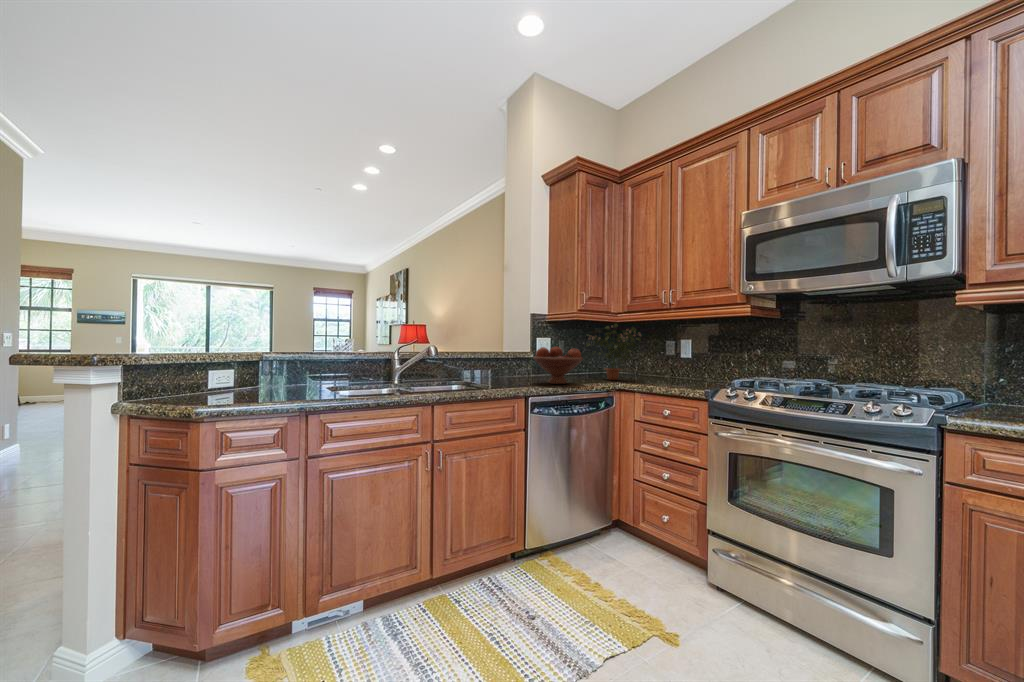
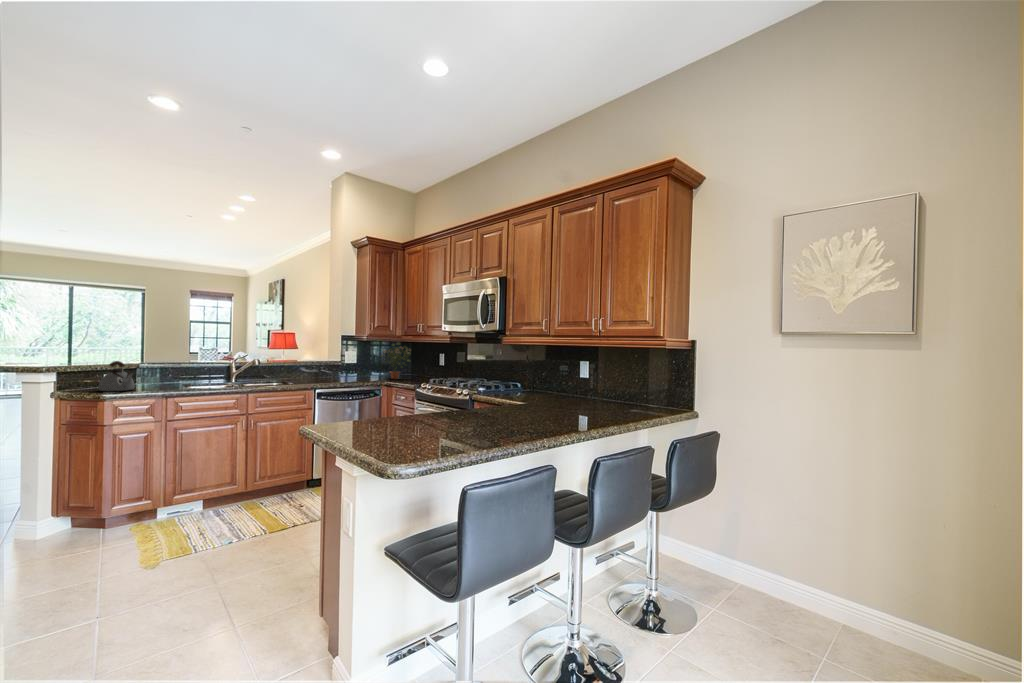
kettle: none [194,346,253,402] -> present [98,361,135,391]
fruit bowl: present [533,347,583,384] -> none [330,358,364,382]

